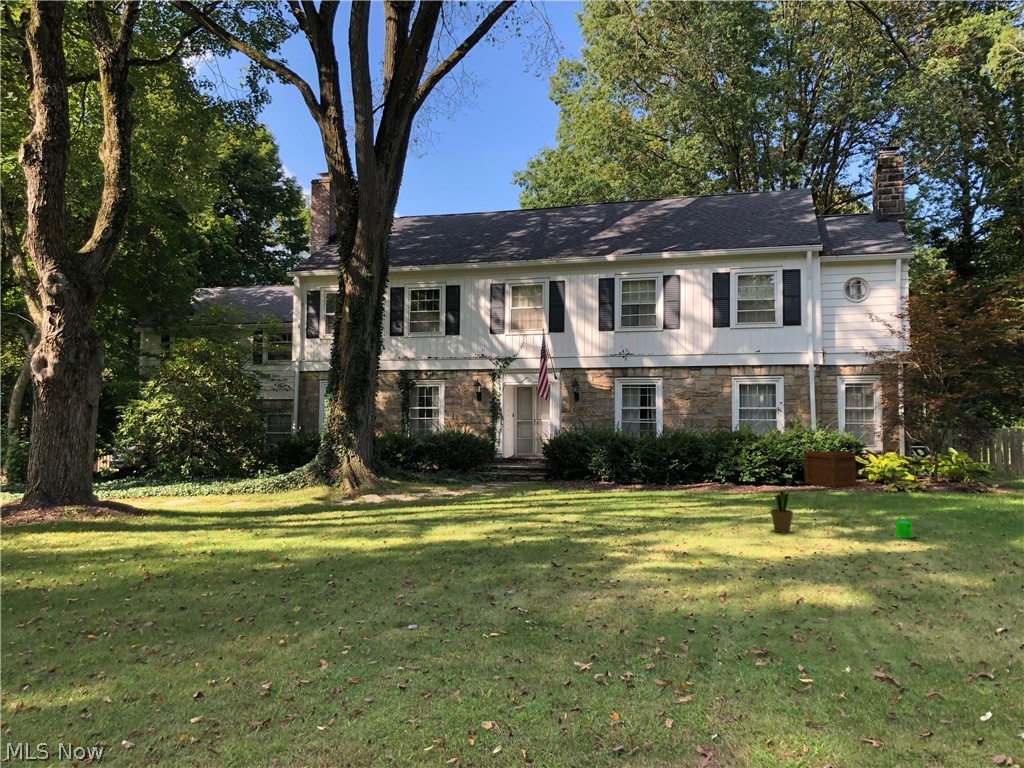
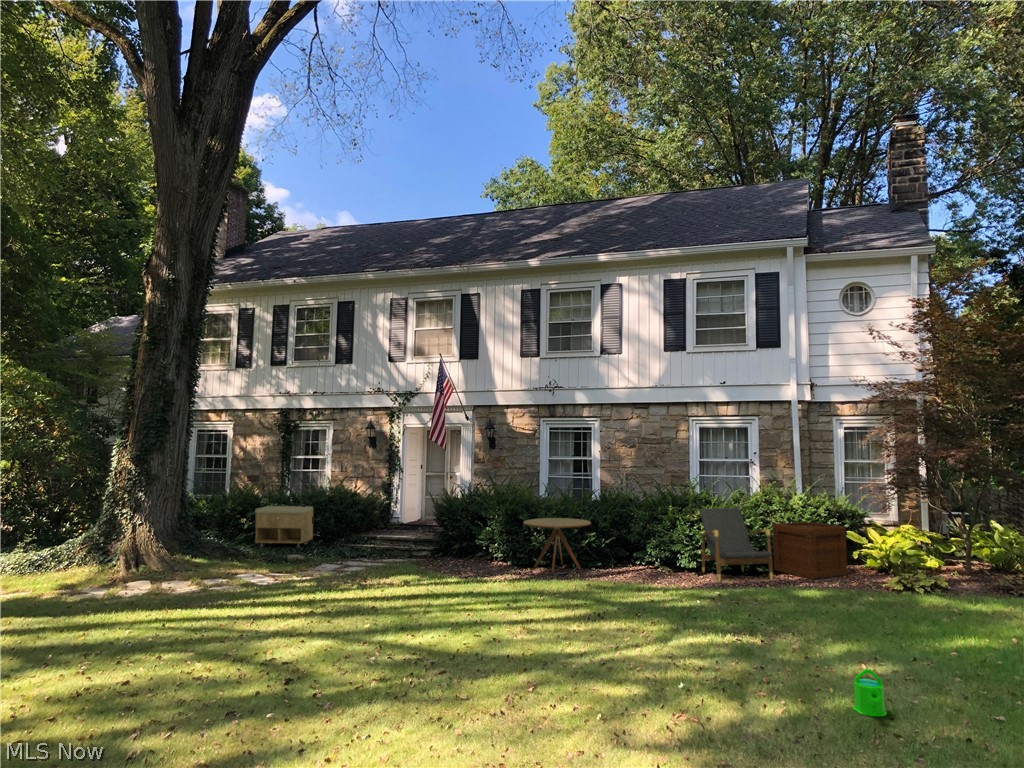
lounge chair: none [754,441,808,490] -> present [700,508,773,582]
storage bench: none [406,446,447,476] -> present [255,506,313,547]
round table: none [628,450,677,487] -> present [524,518,591,573]
potted plant: present [771,490,794,532] -> none [640,613,682,691]

